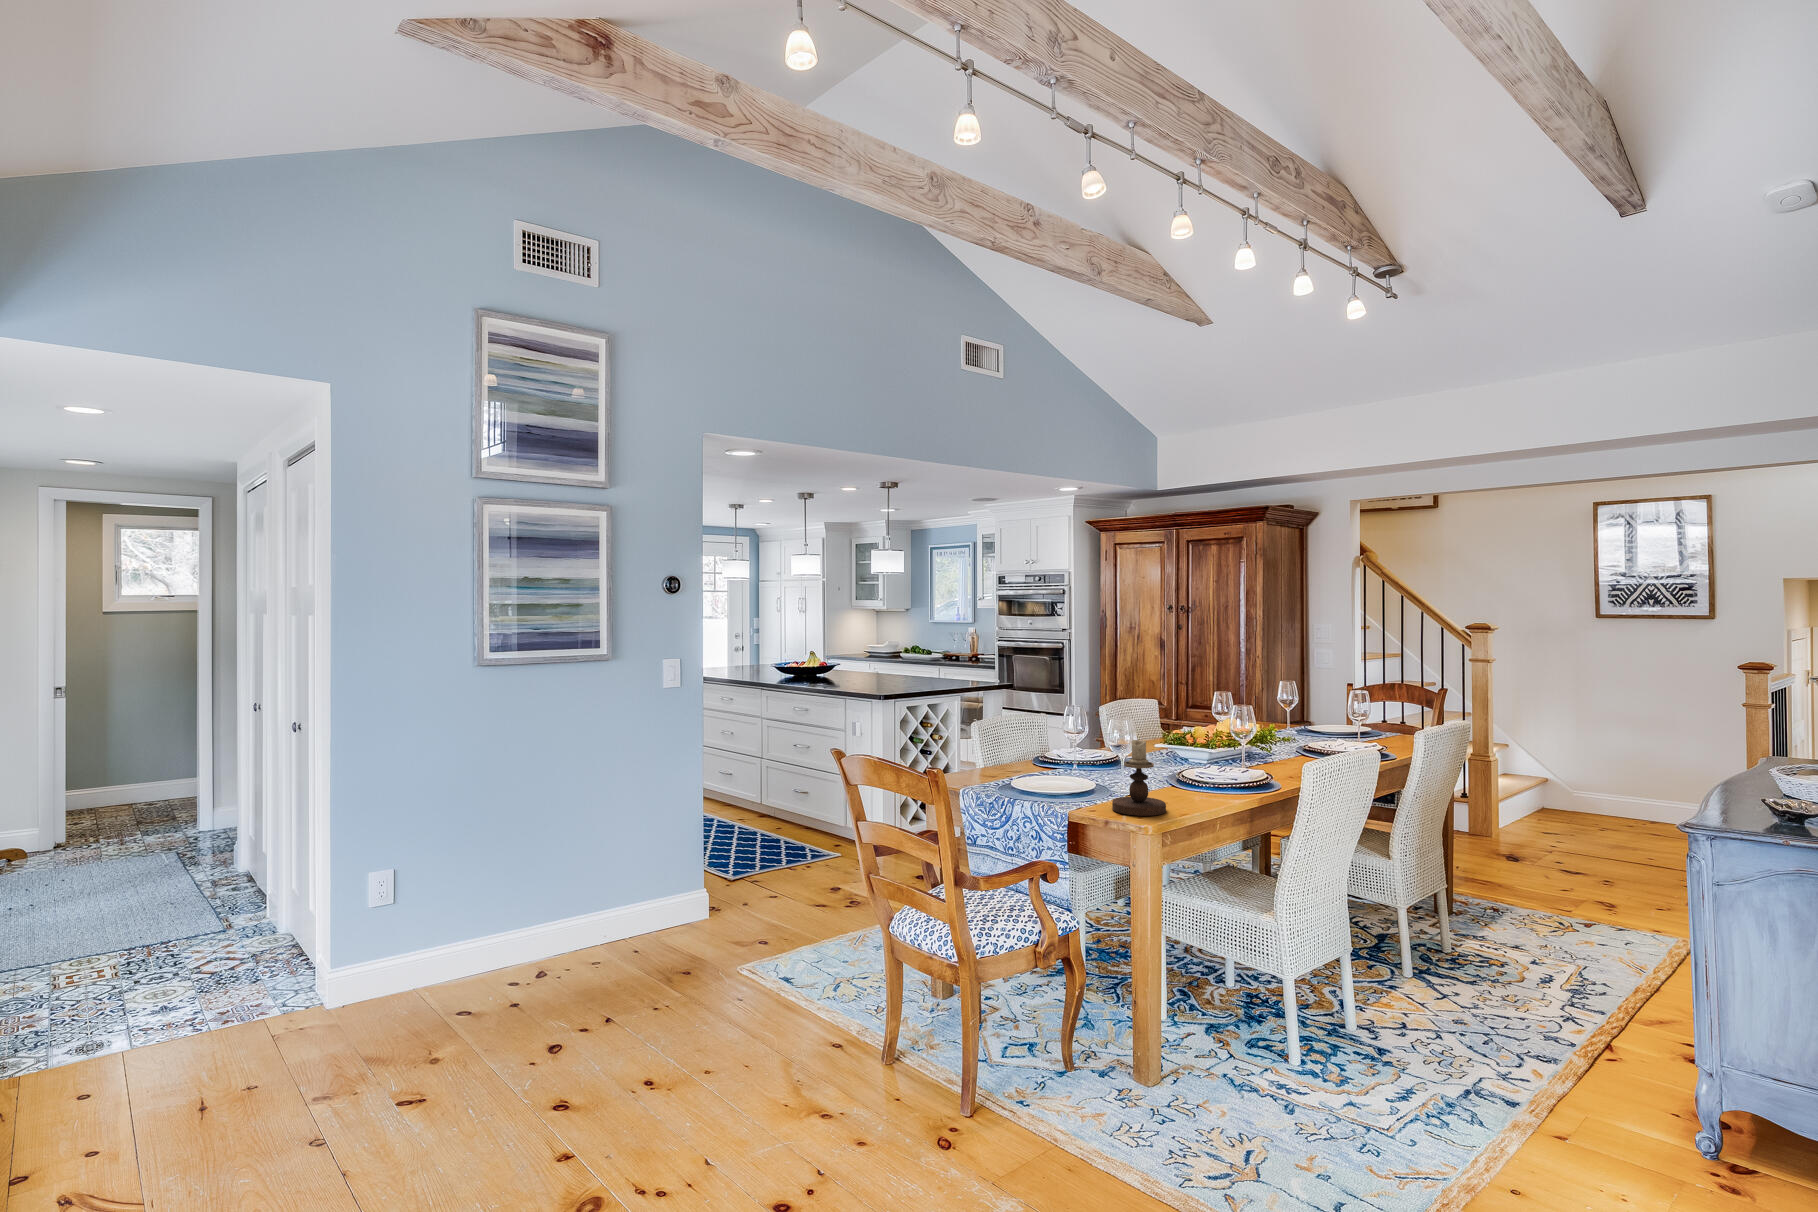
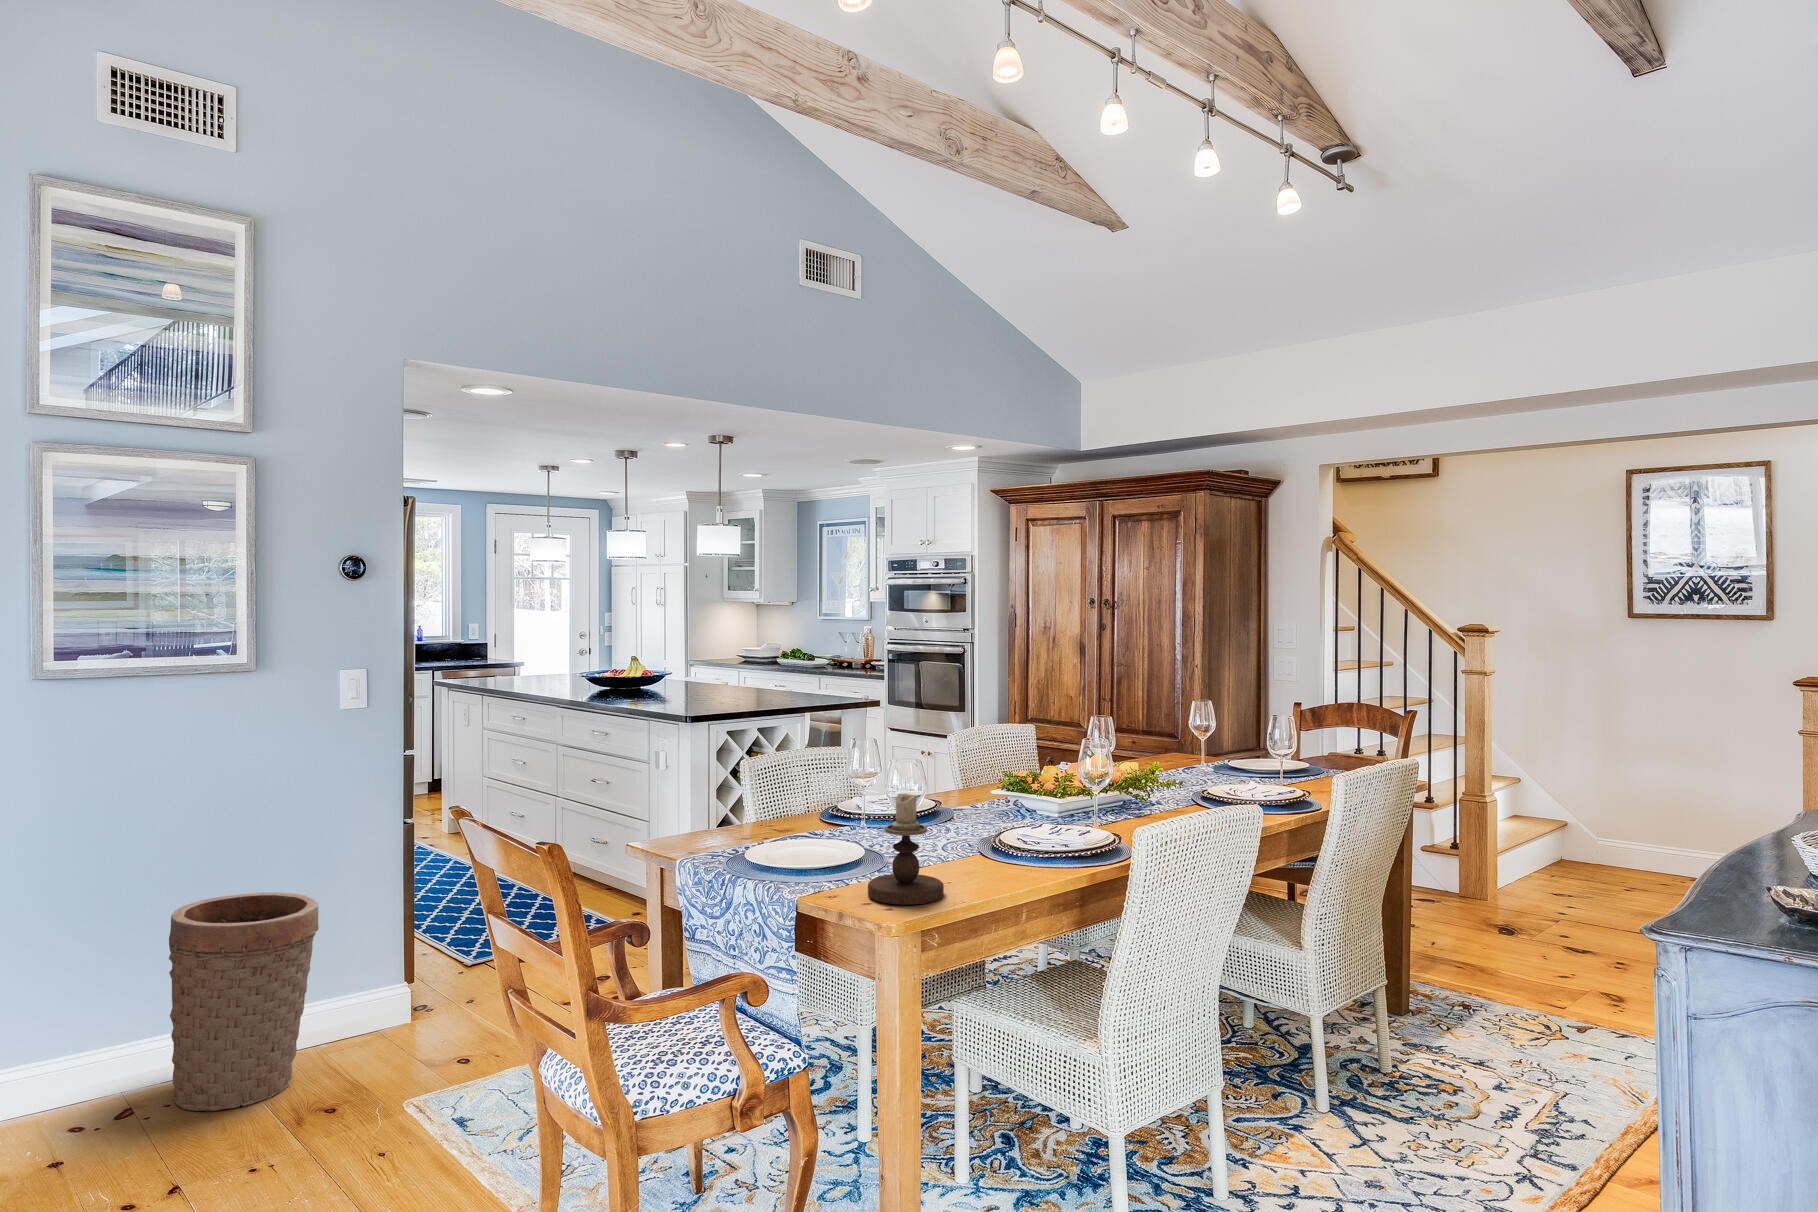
basket: none [571,819,669,971] -> present [169,892,319,1111]

